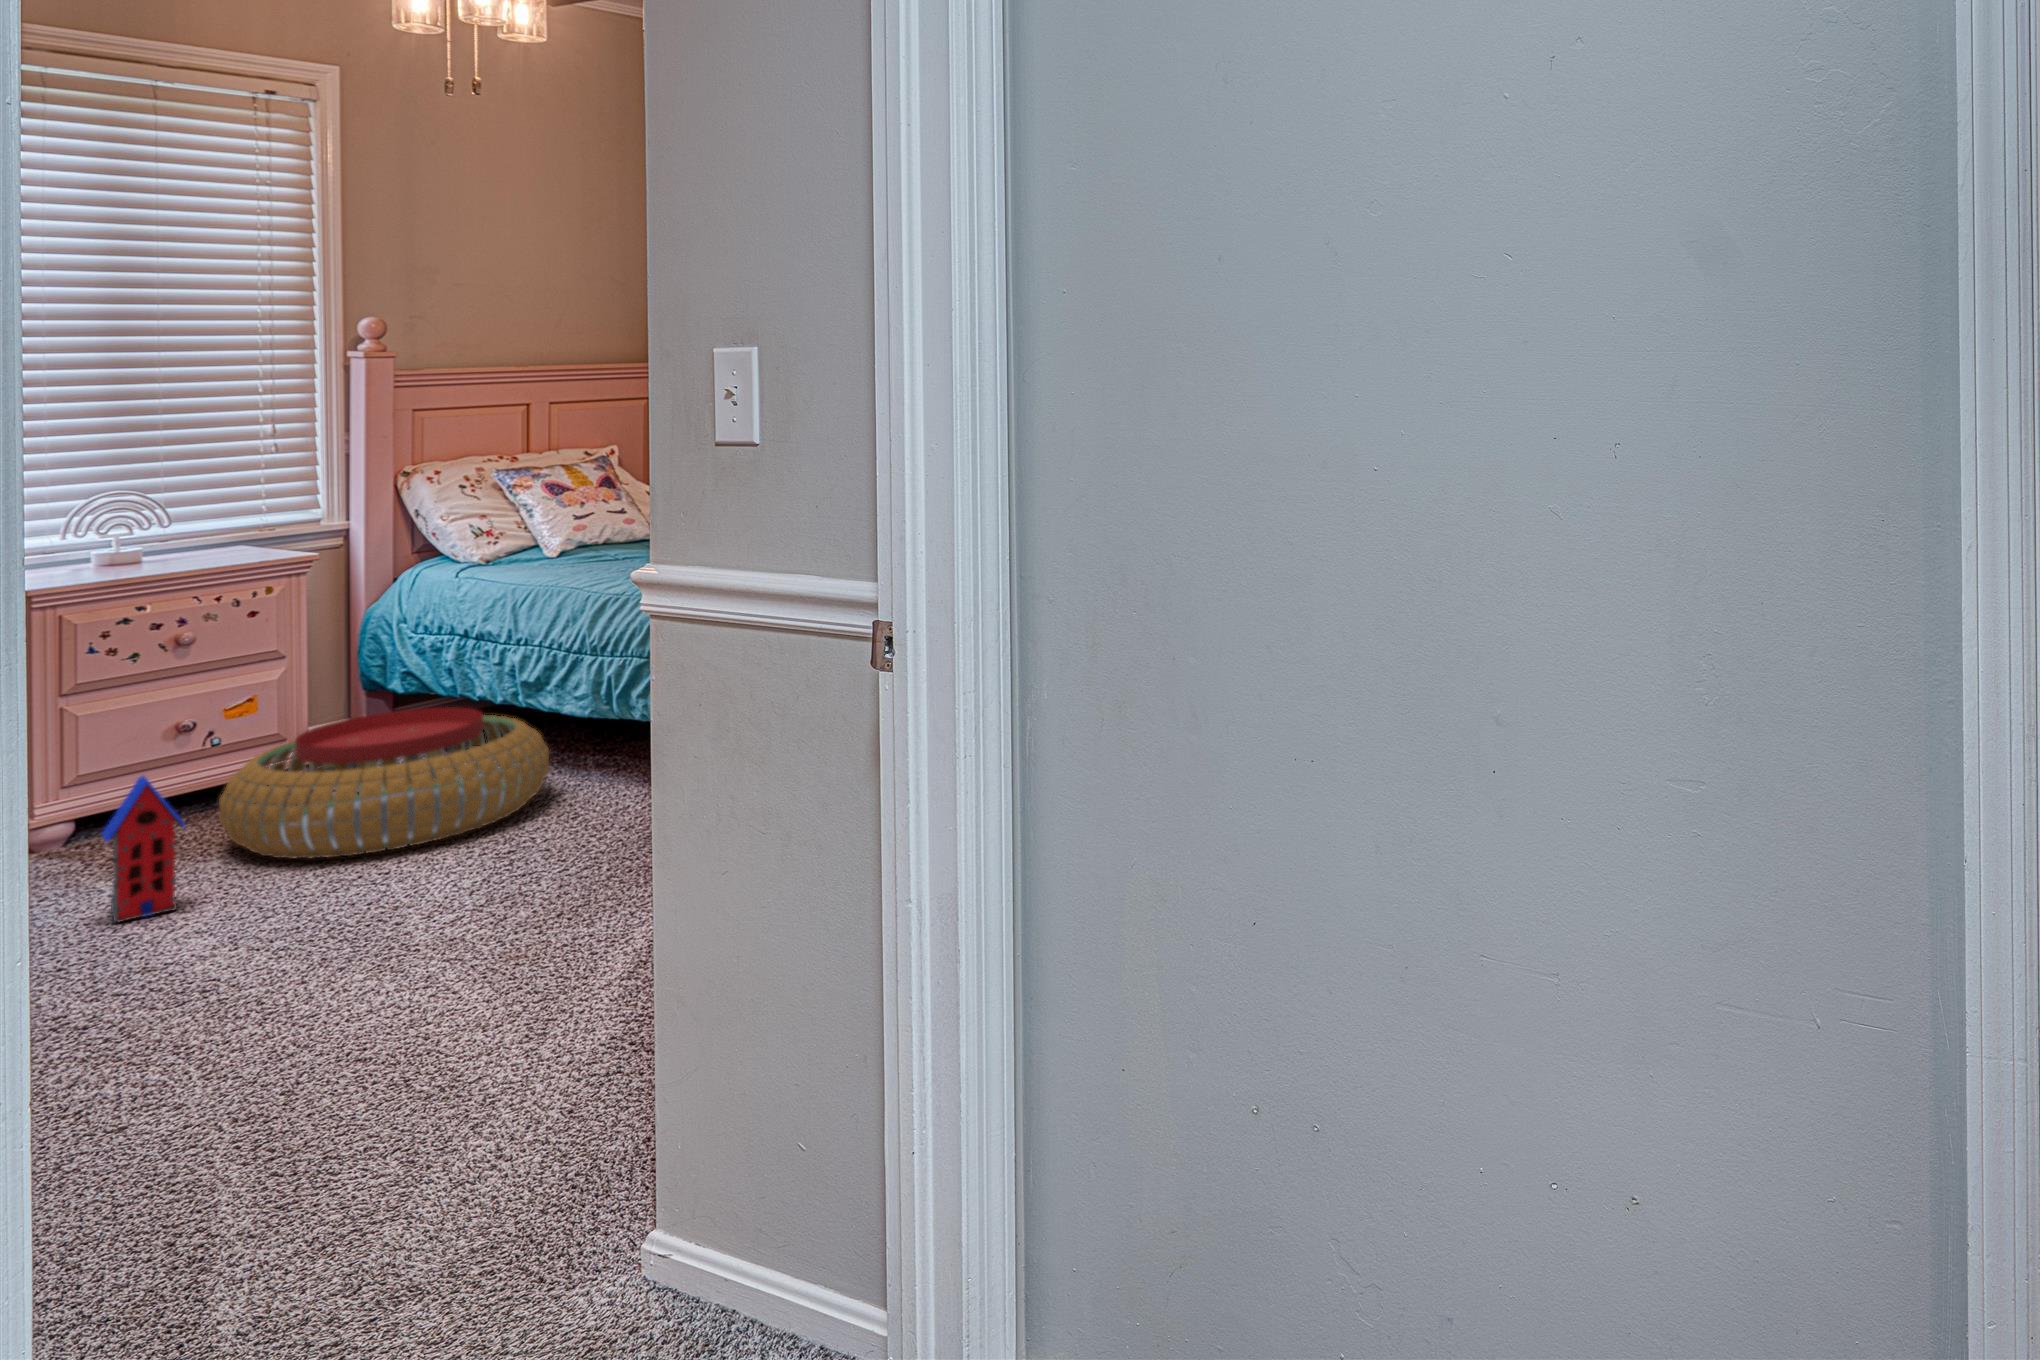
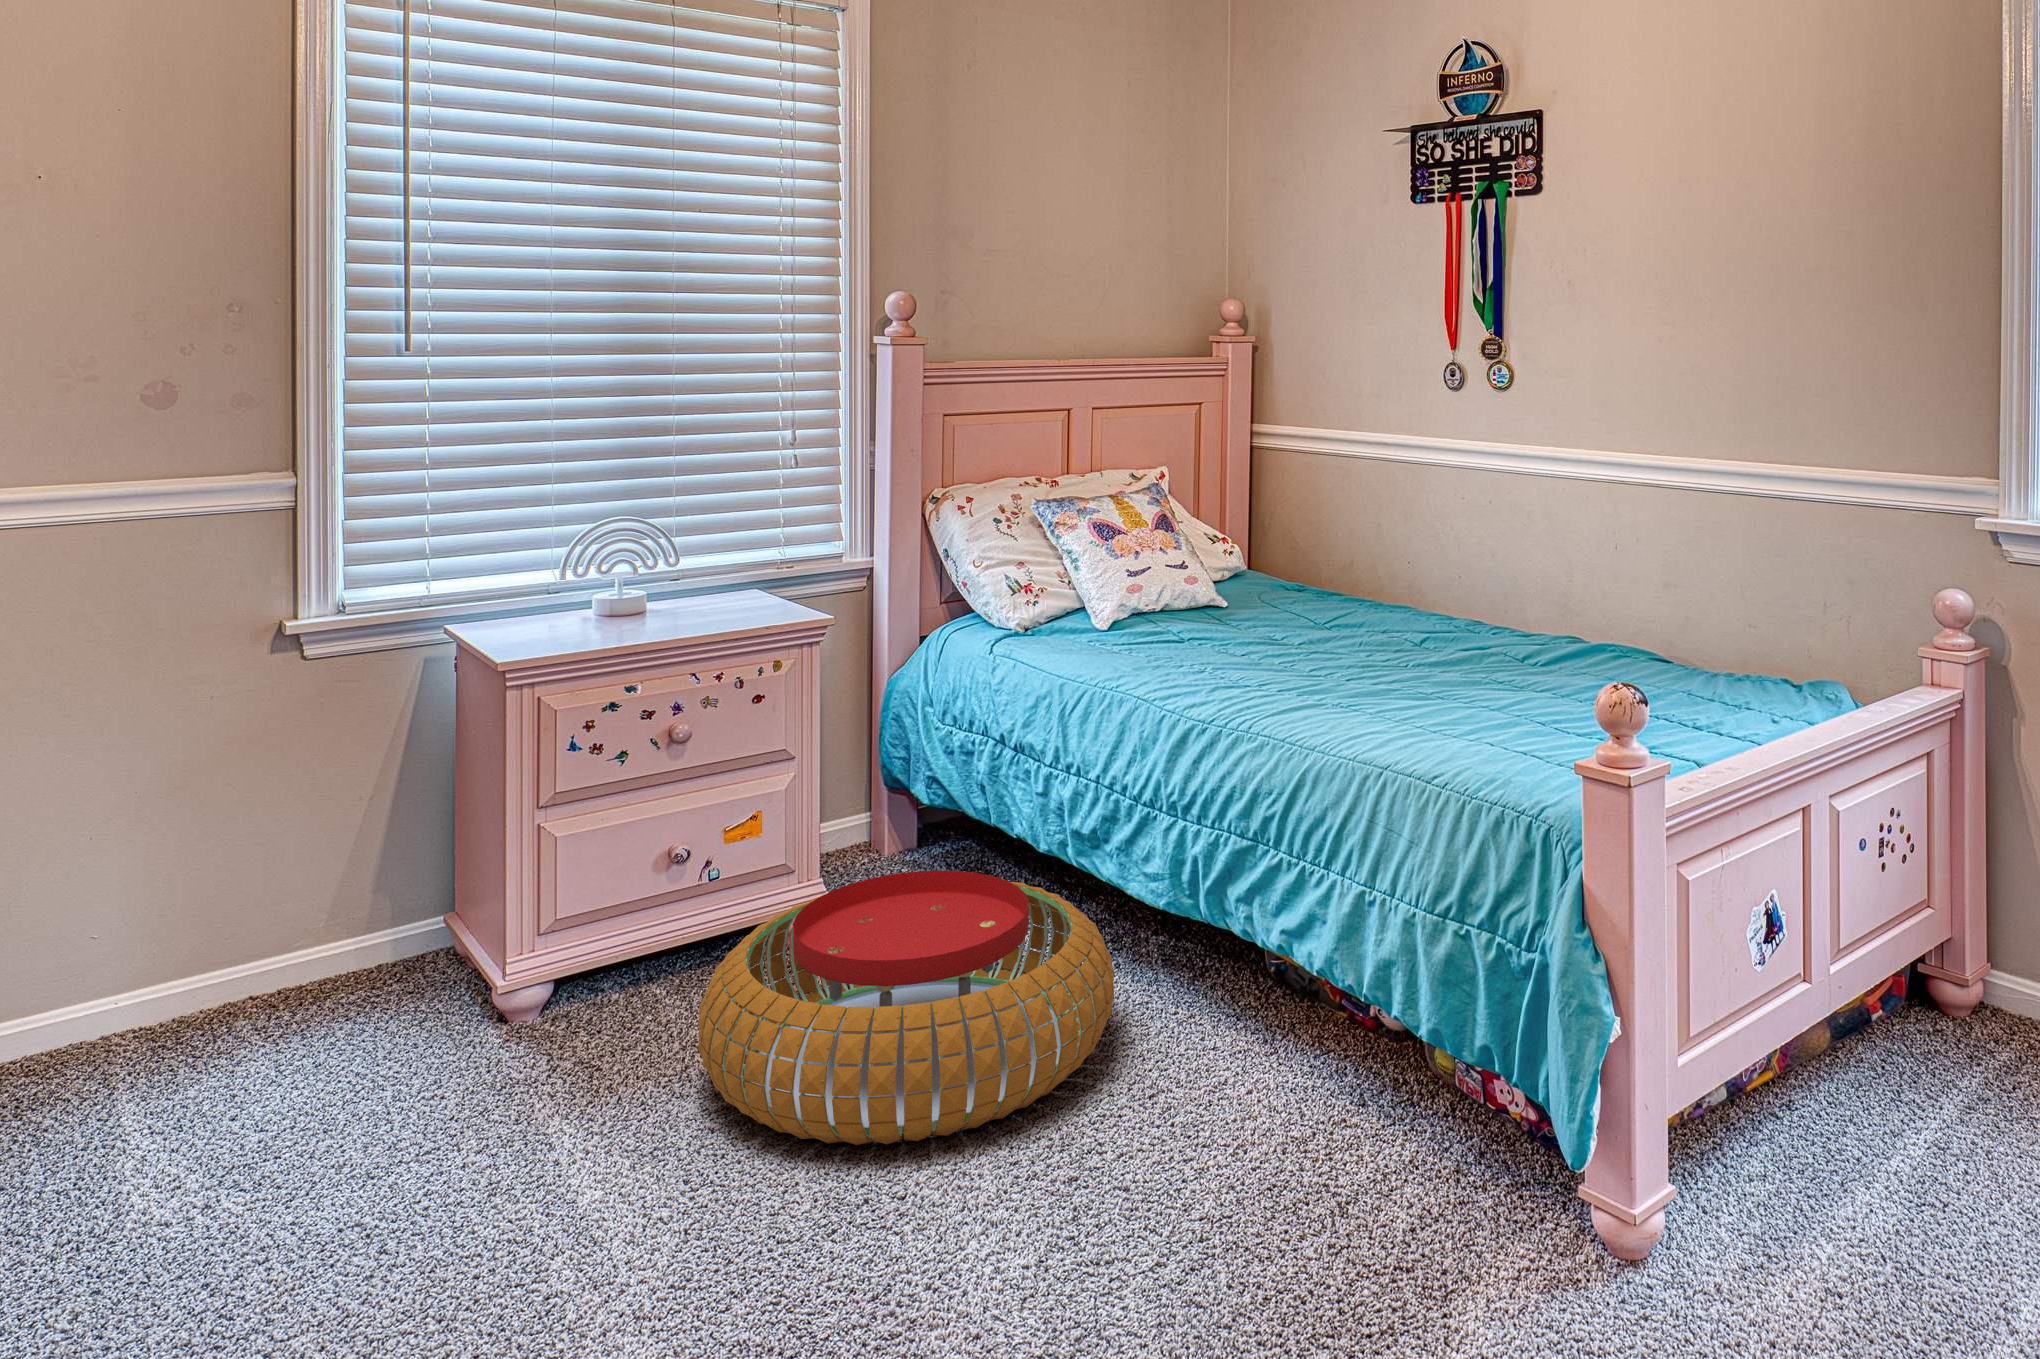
toy house: present [102,776,185,922] -> none [528,1013,636,1265]

